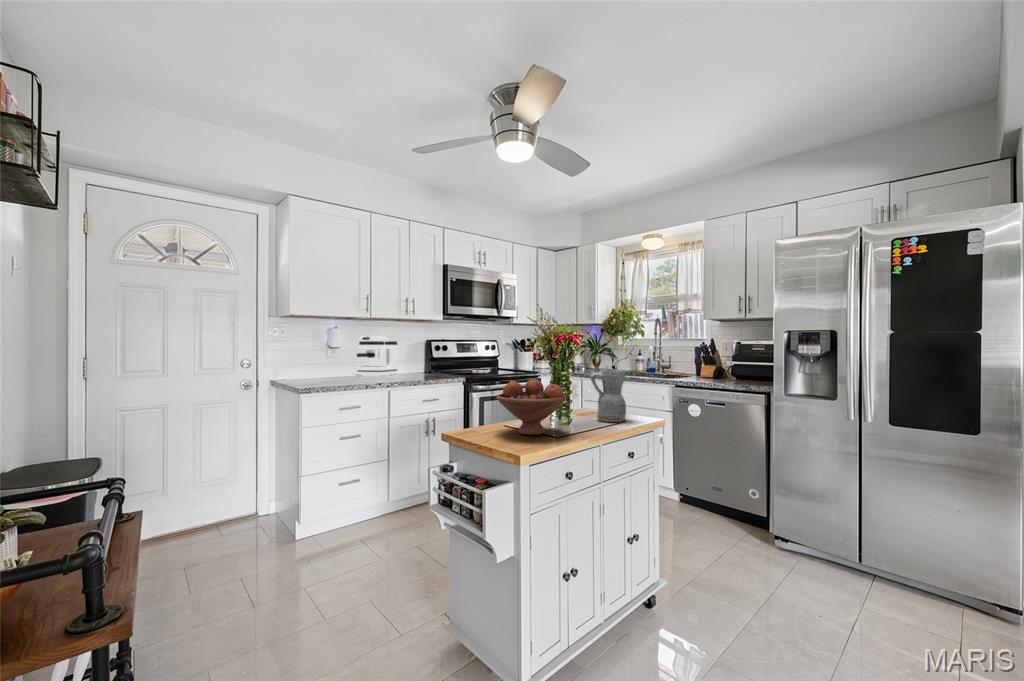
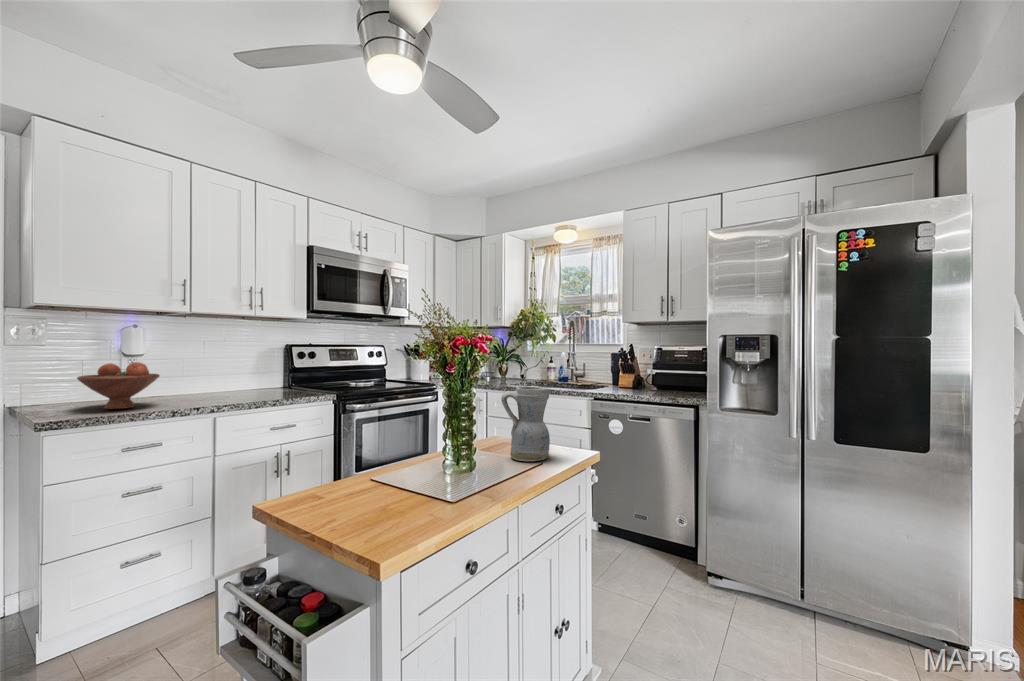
coffee maker: present [357,336,398,376] -> none [170,340,239,395]
fruit bowl: present [496,379,567,435] -> present [77,362,160,409]

